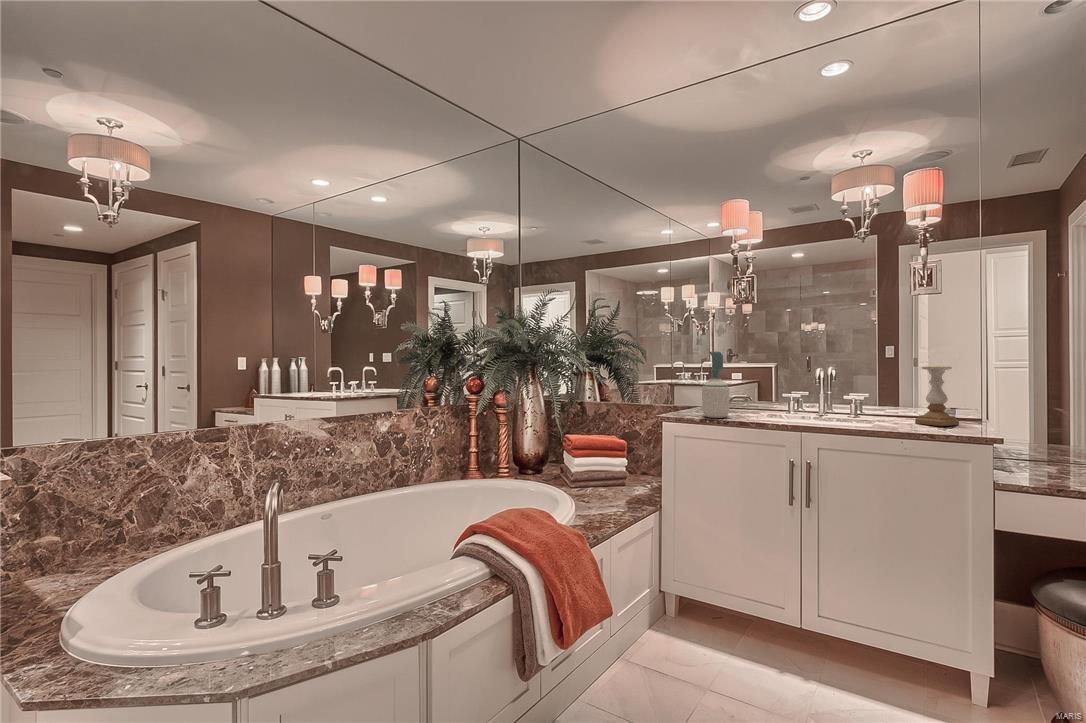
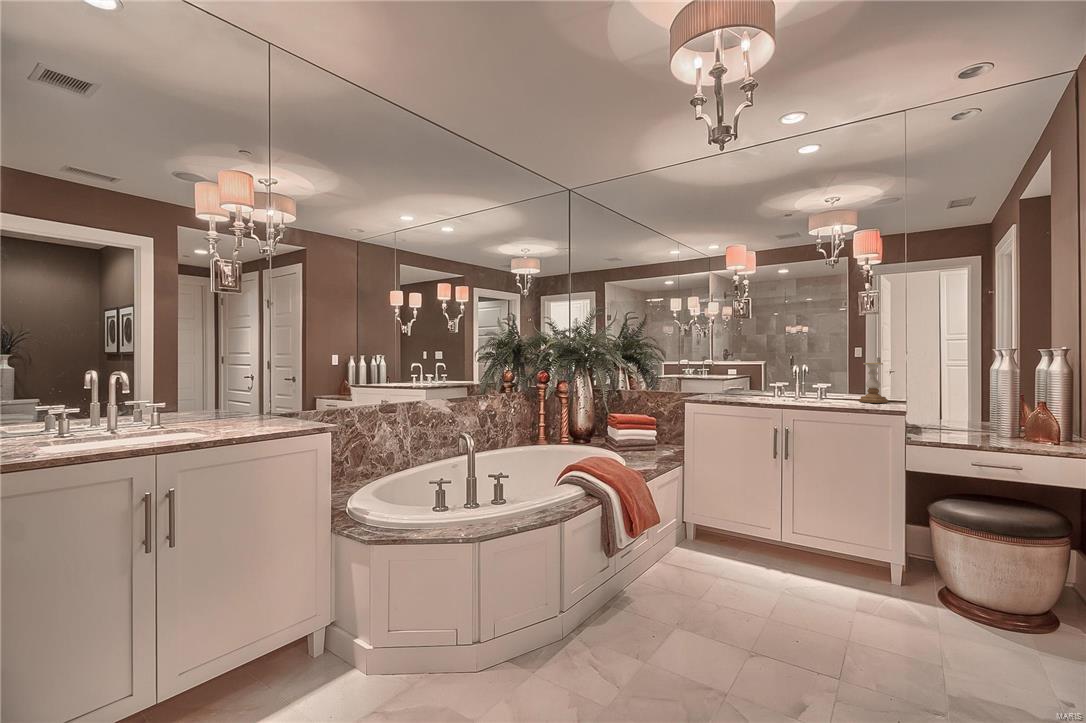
soap bottle: present [702,352,729,418] -> none [711,352,730,400]

